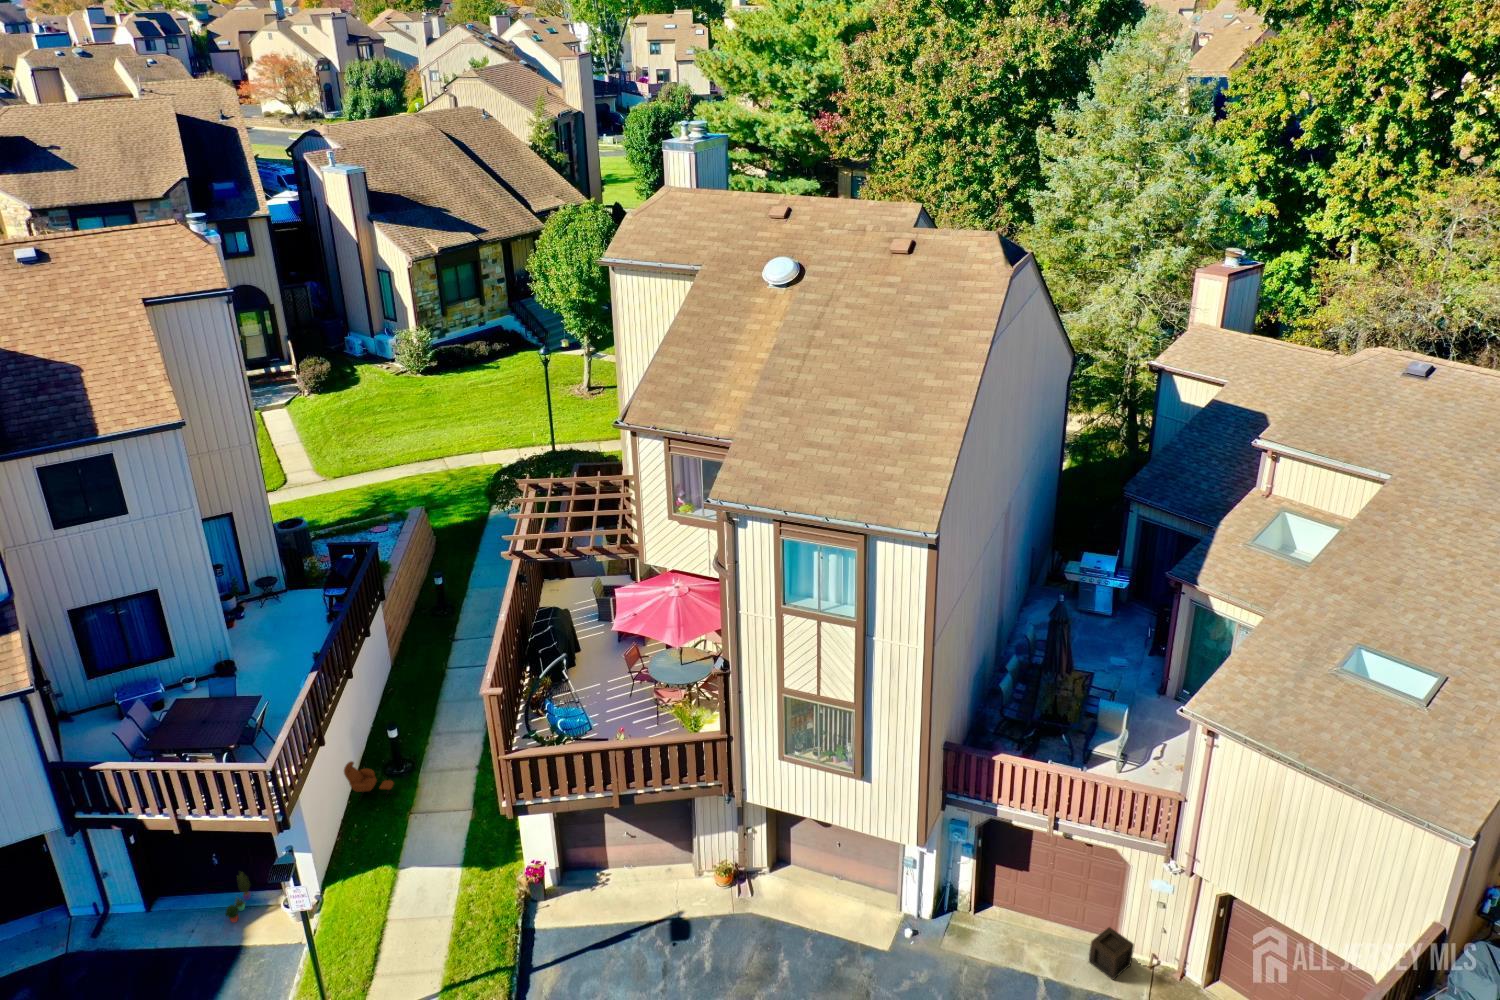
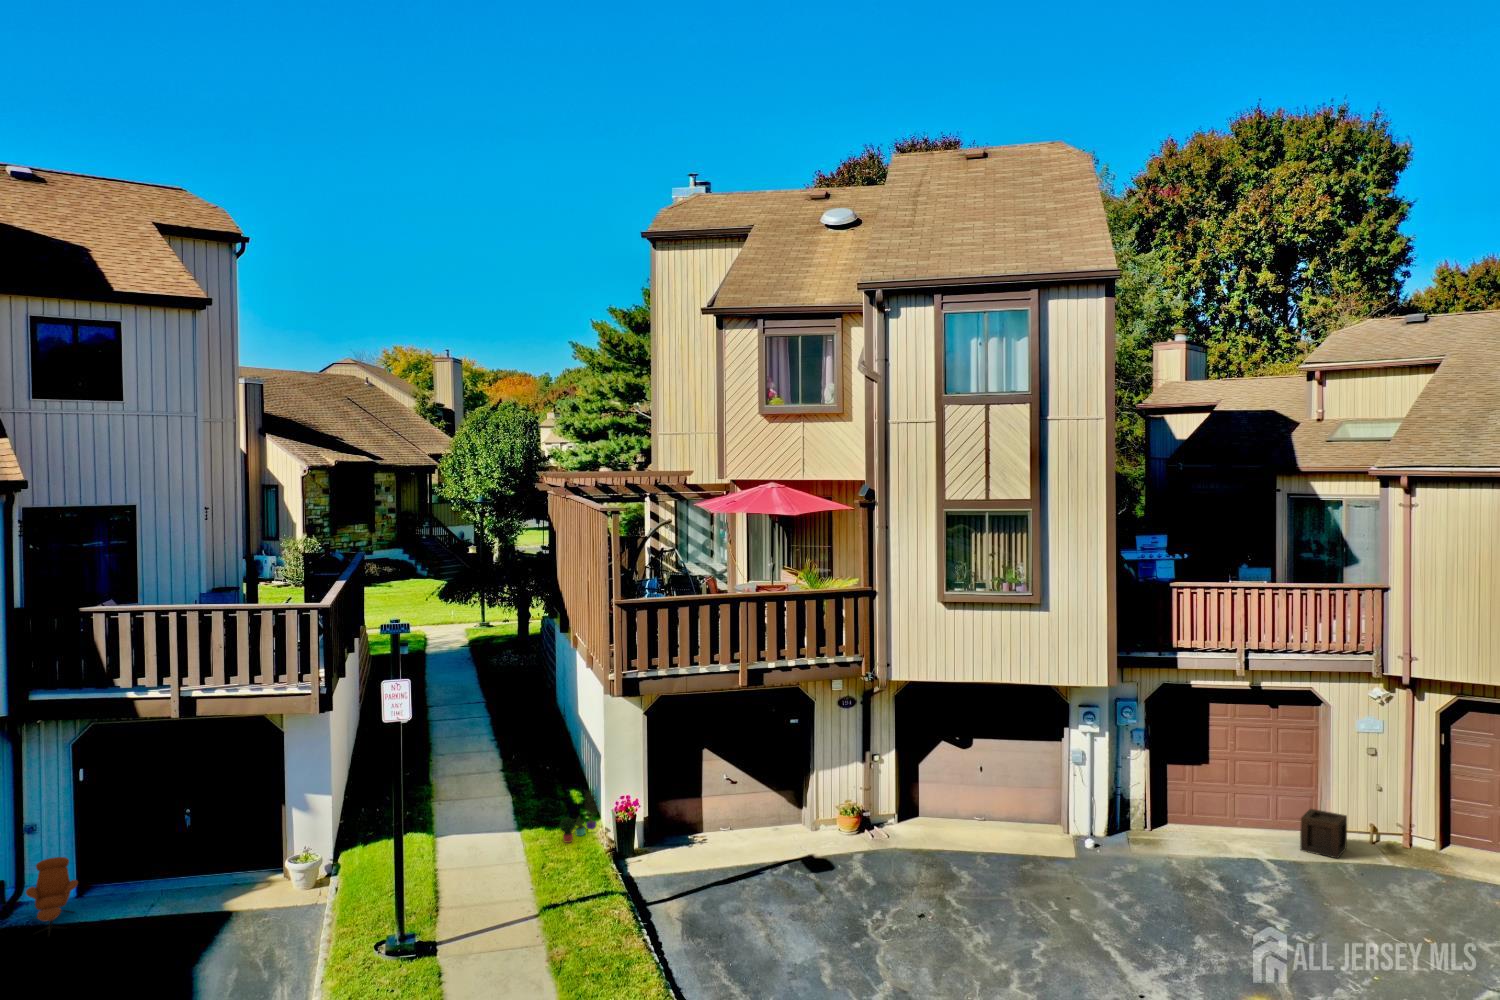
lounge chair: present [344,761,395,794] -> present [26,857,78,936]
potted plant: present [225,872,251,922] -> present [559,789,597,843]

